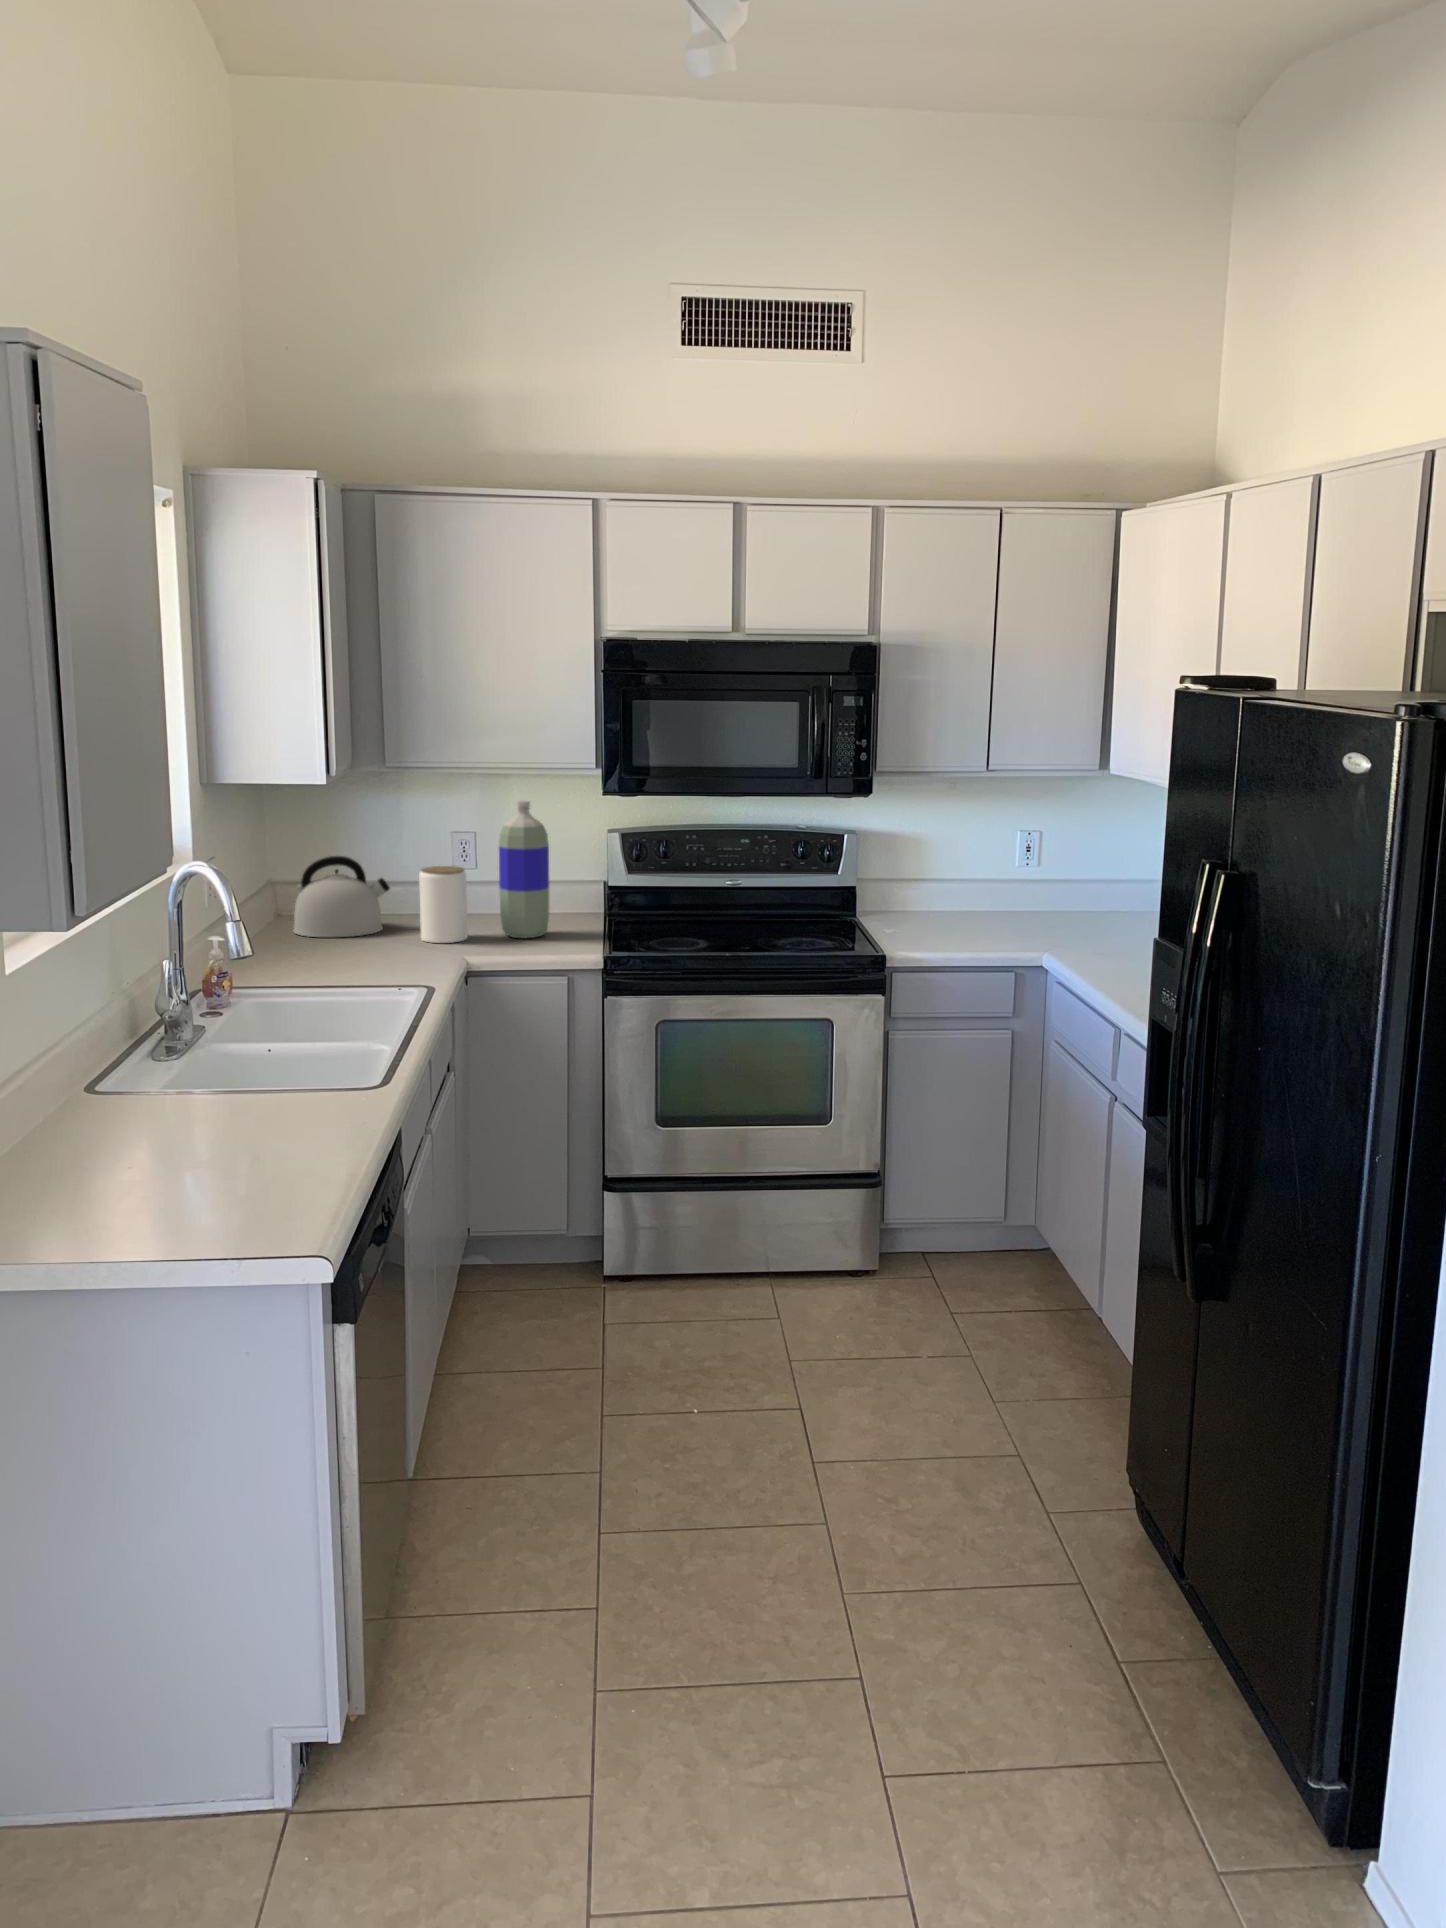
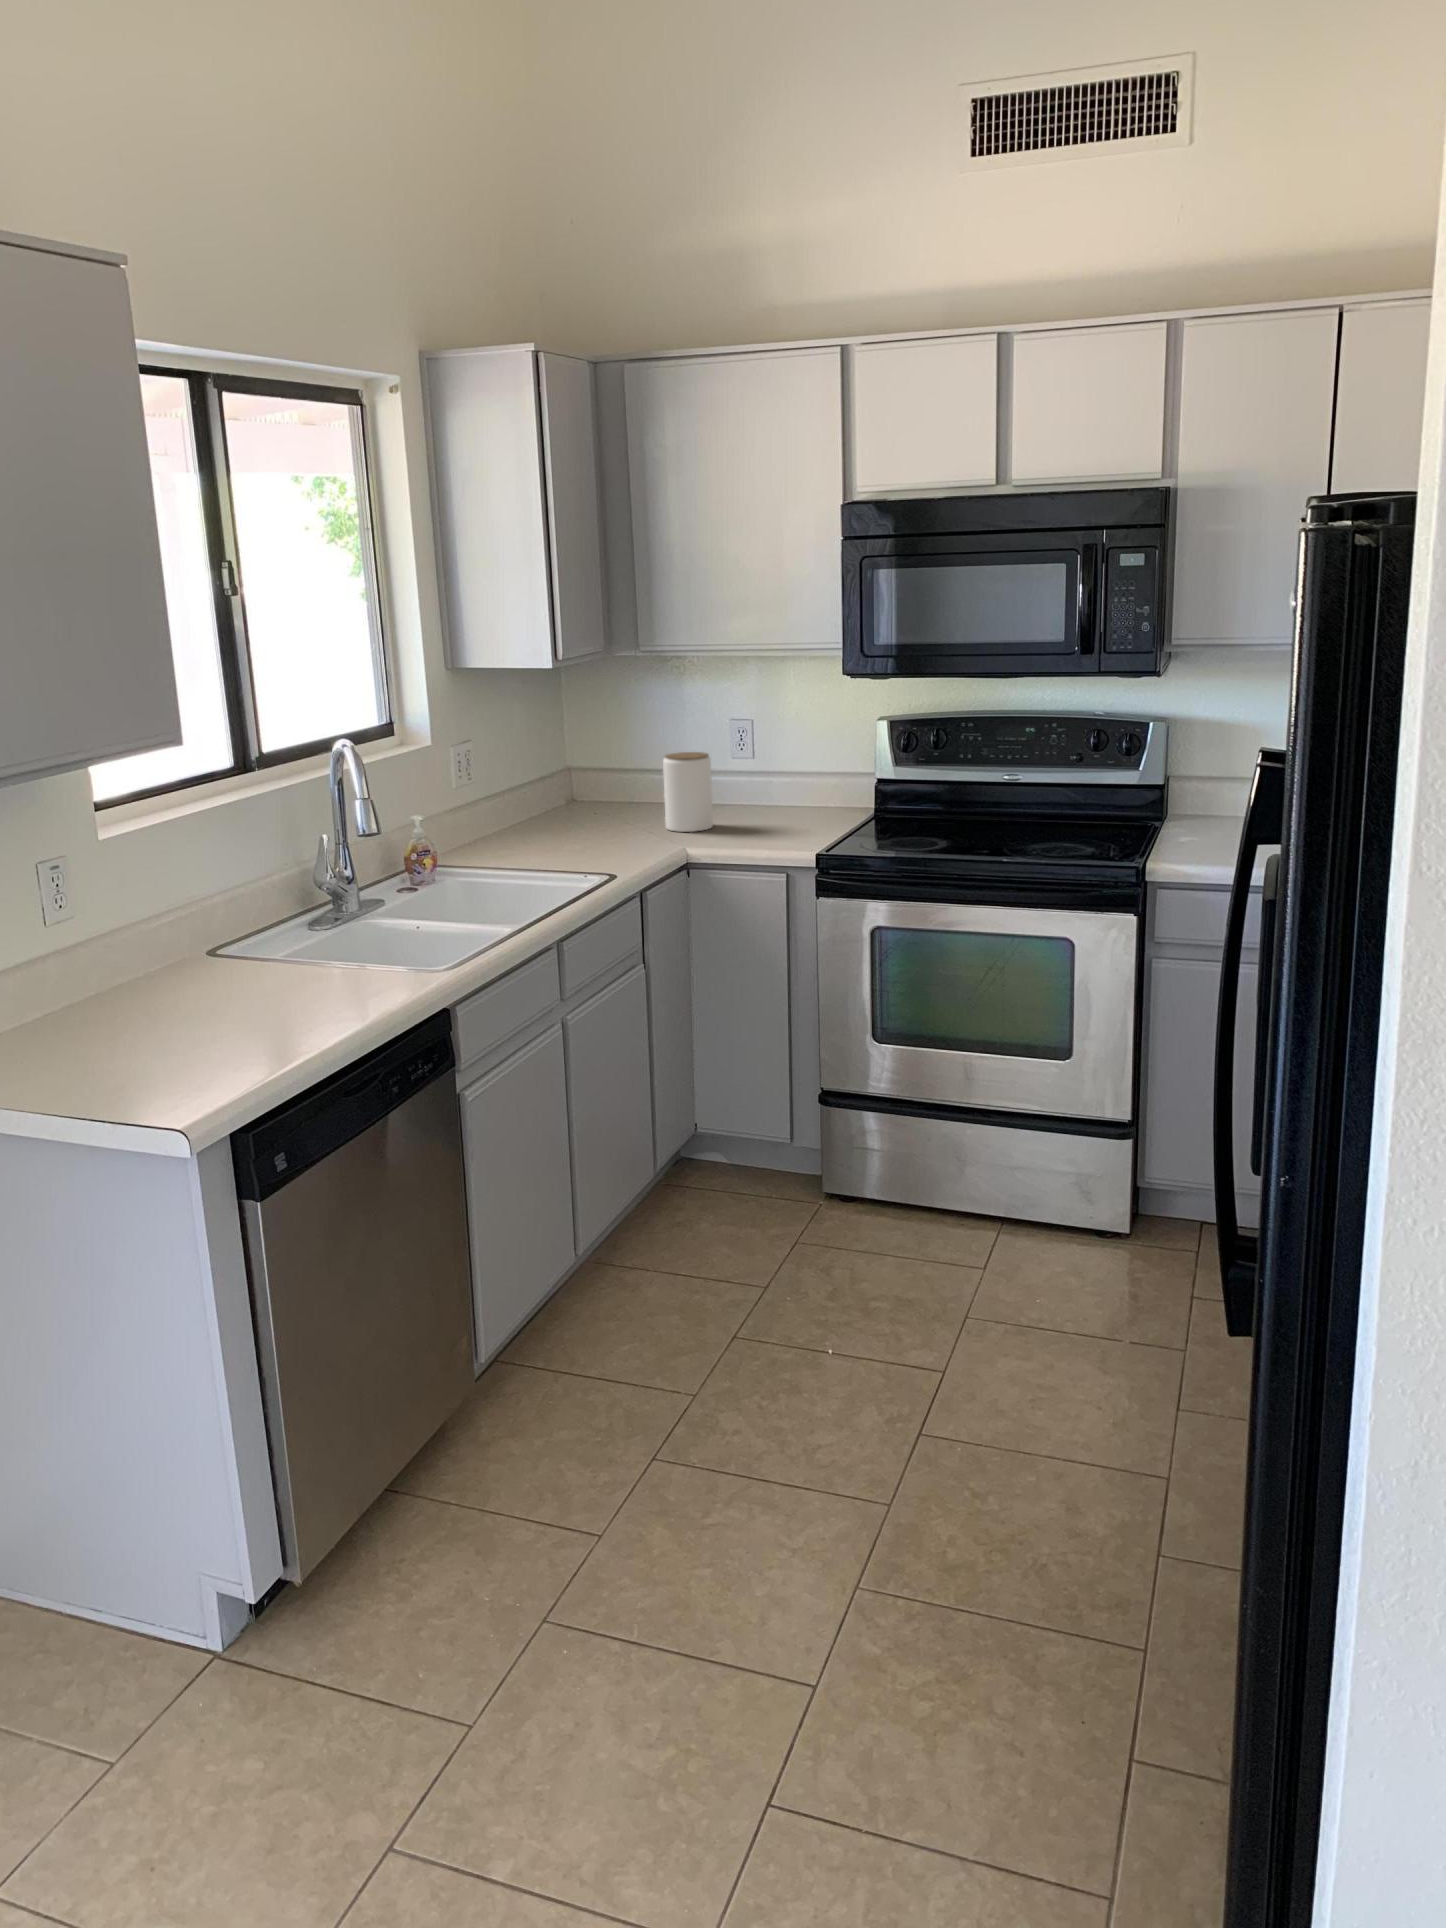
bottle: present [499,800,549,939] -> none [744,683,797,830]
kettle: present [293,856,390,937] -> none [561,741,653,822]

